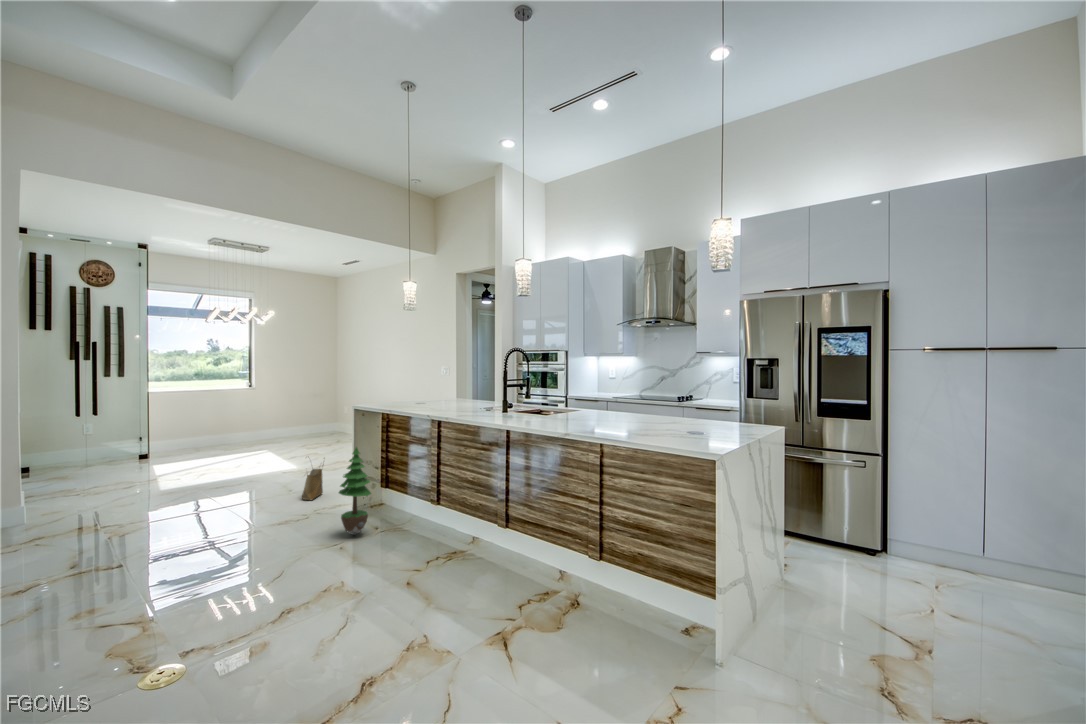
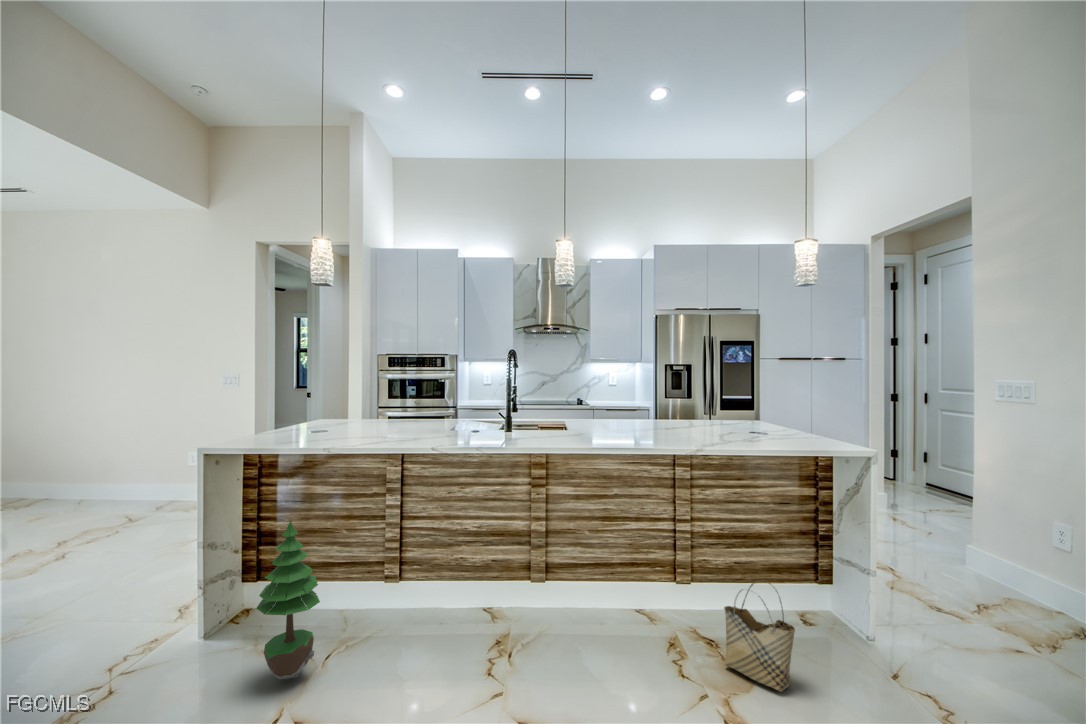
woven basket: present [302,469,323,501] -> present [724,580,795,692]

